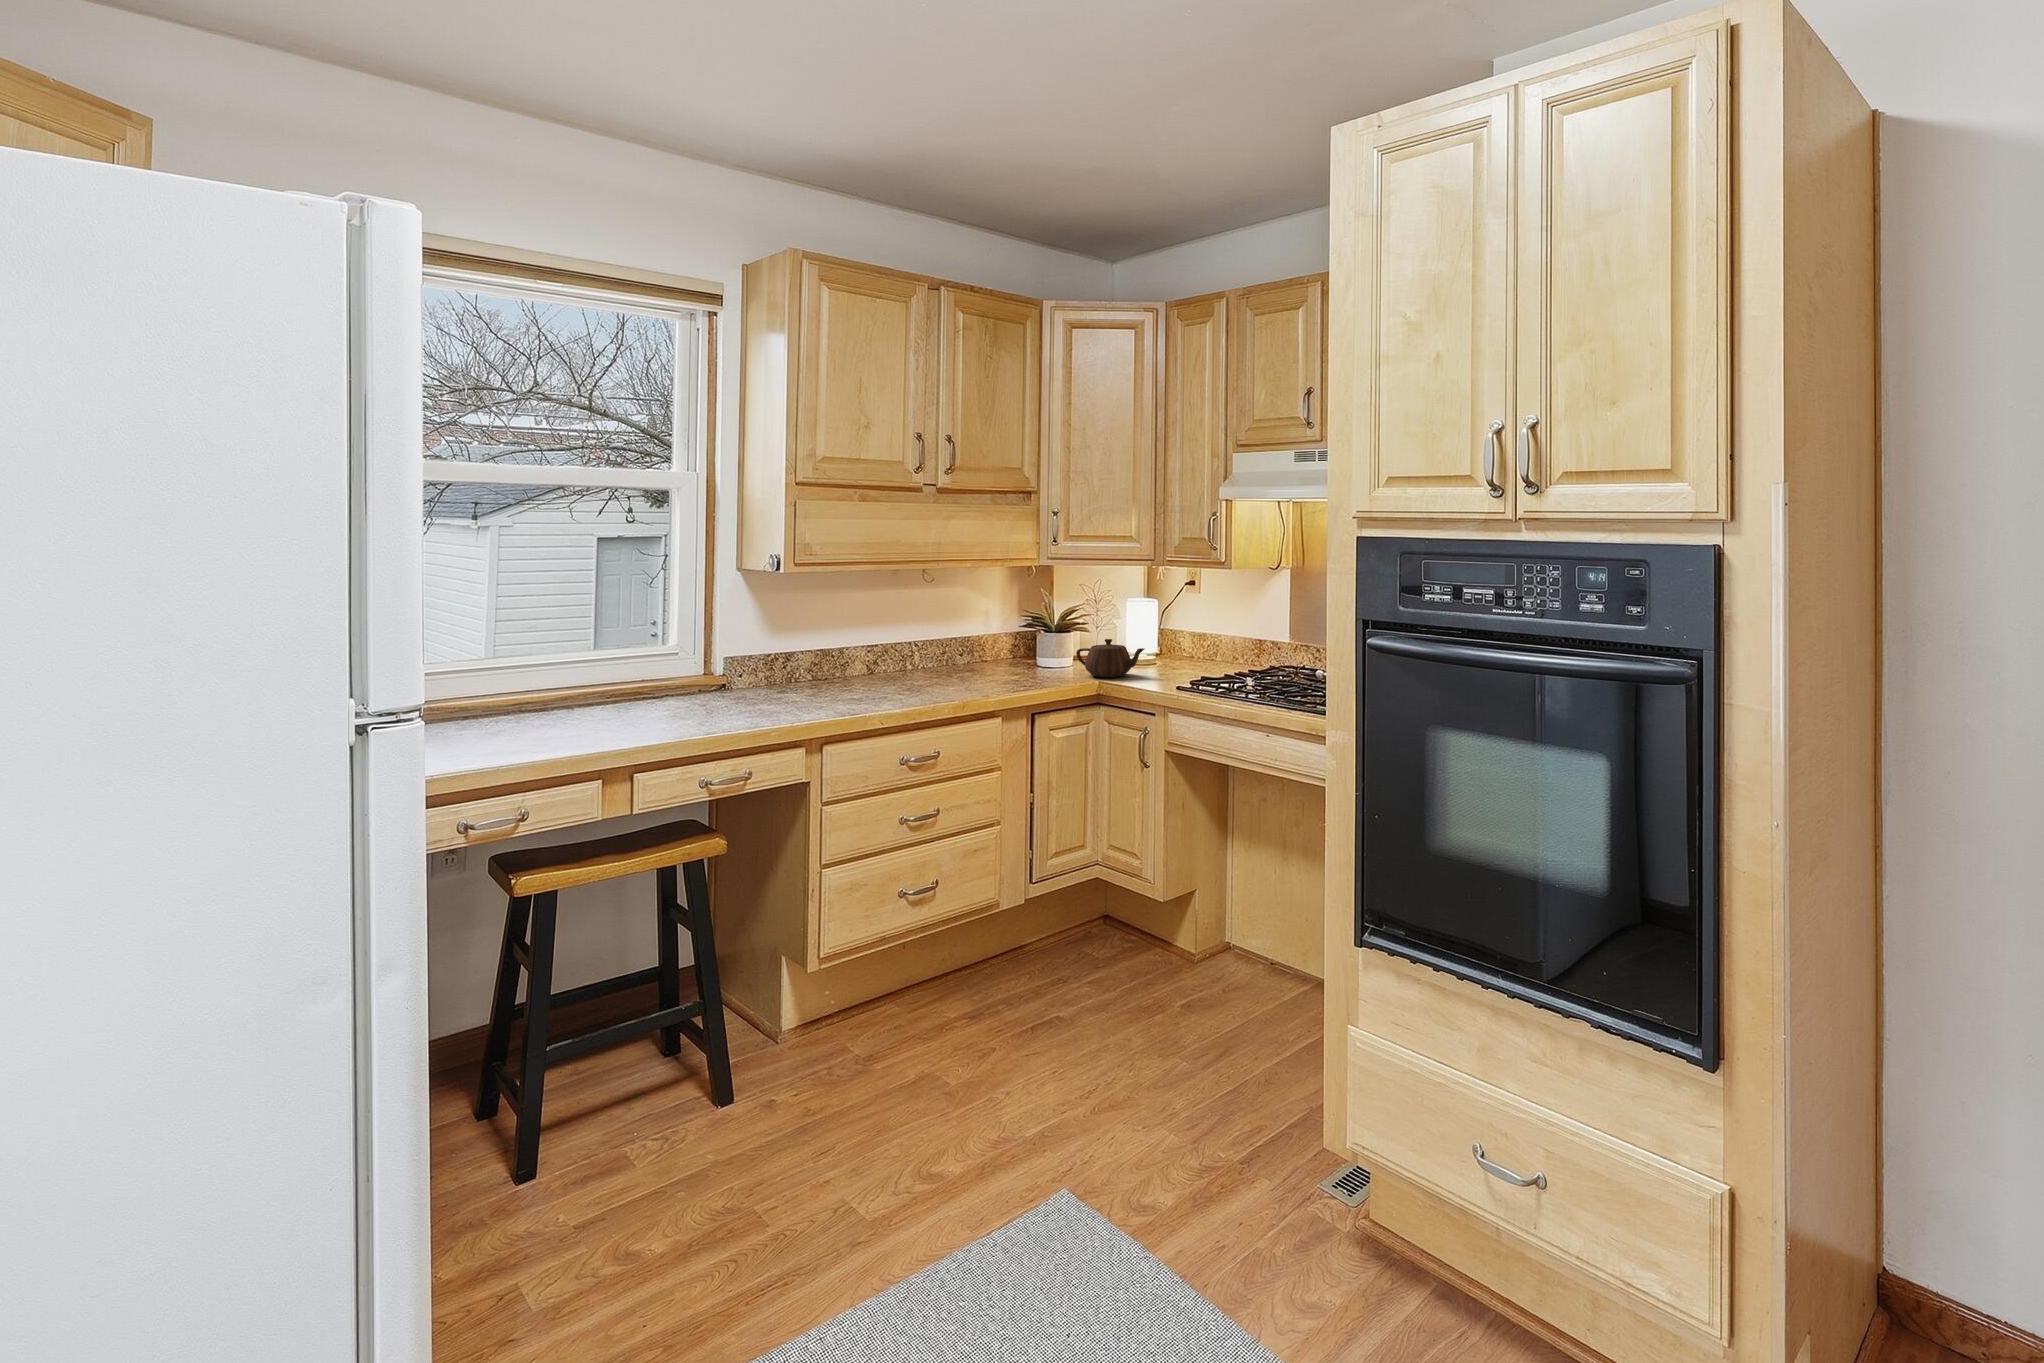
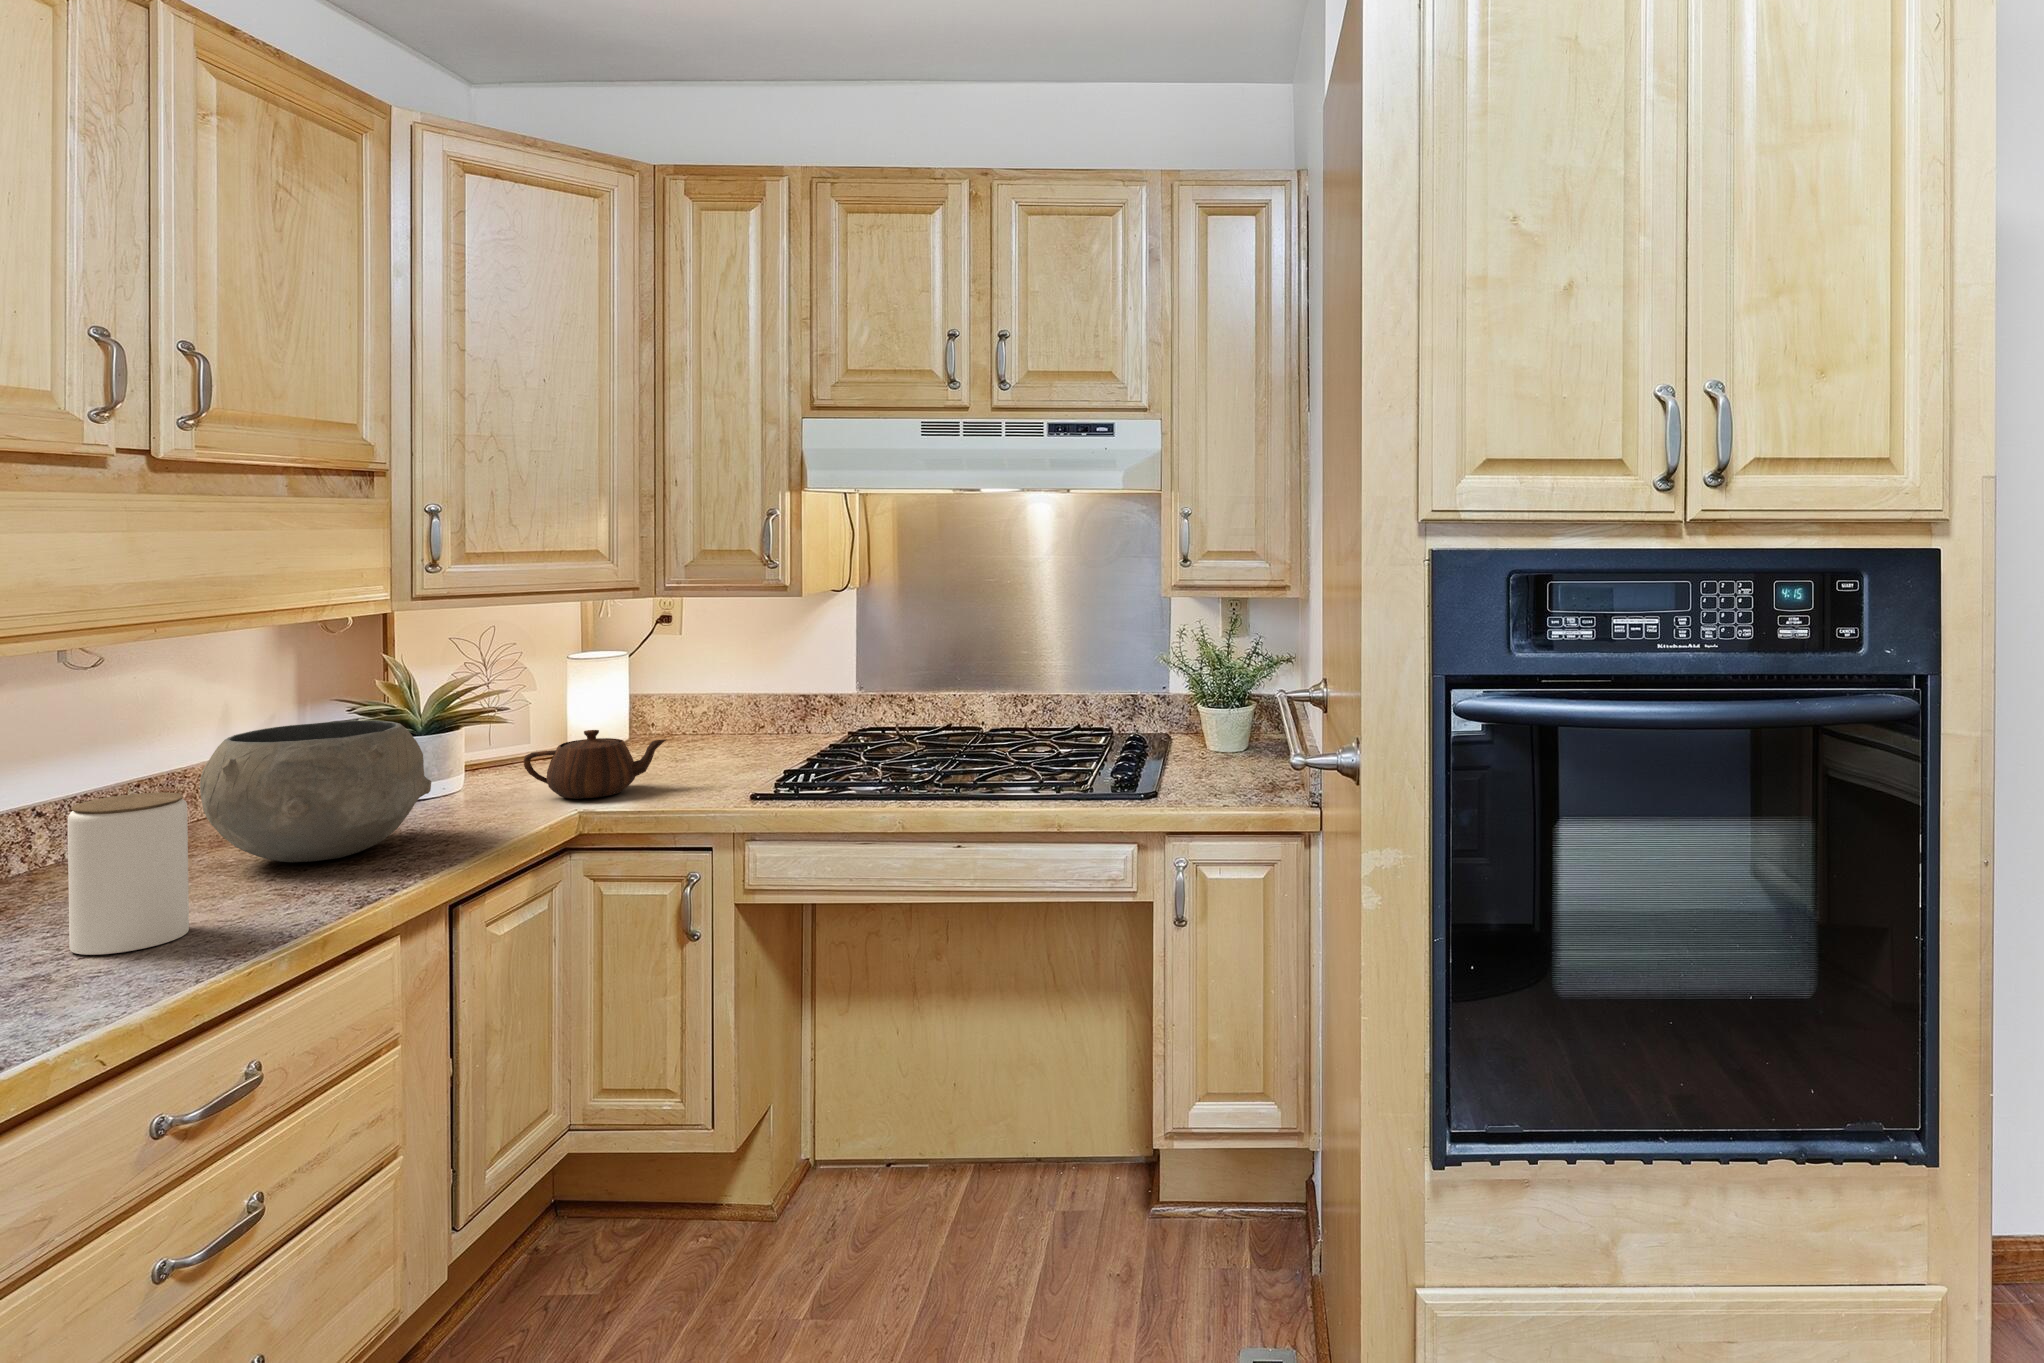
ceramic bowl: none [919,620,1014,687] -> present [200,720,431,862]
jar: none [847,640,889,708] -> present [68,792,189,955]

